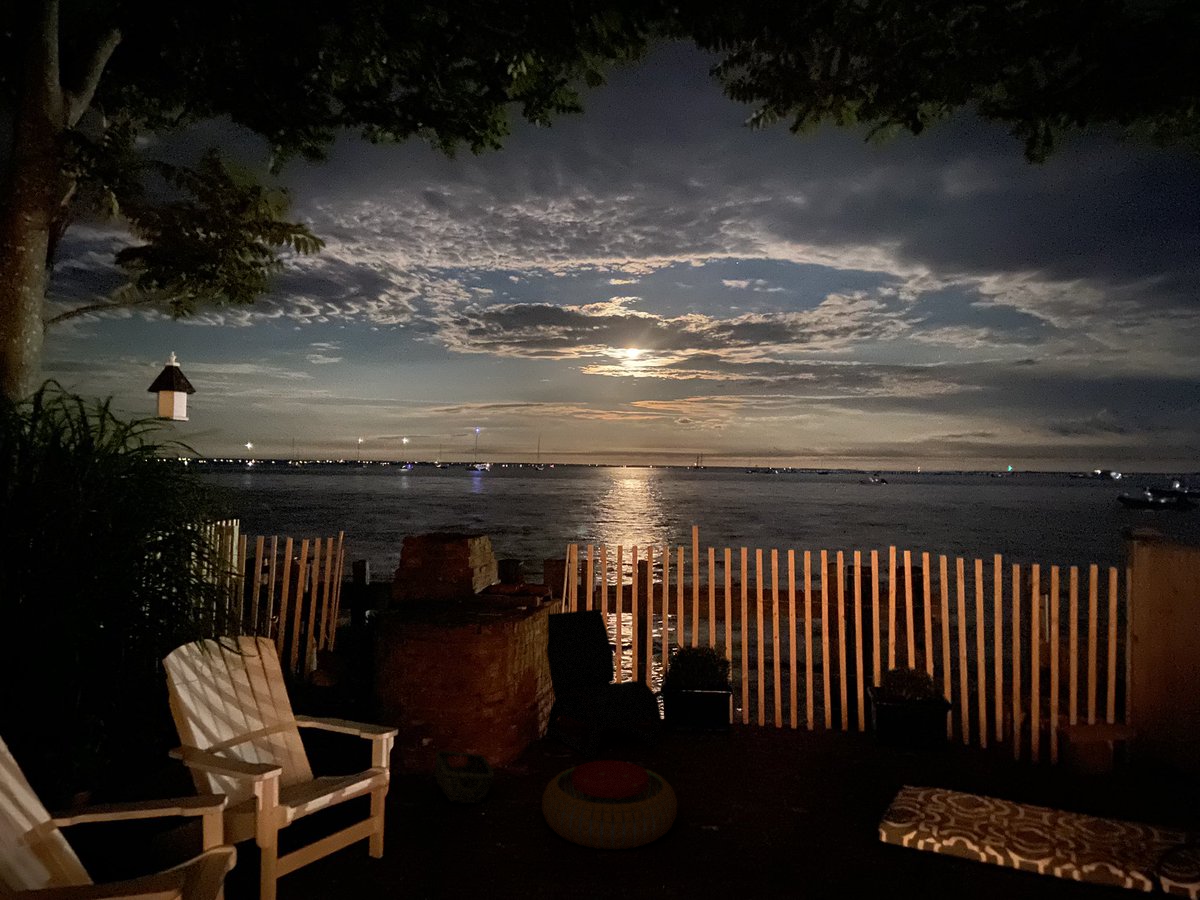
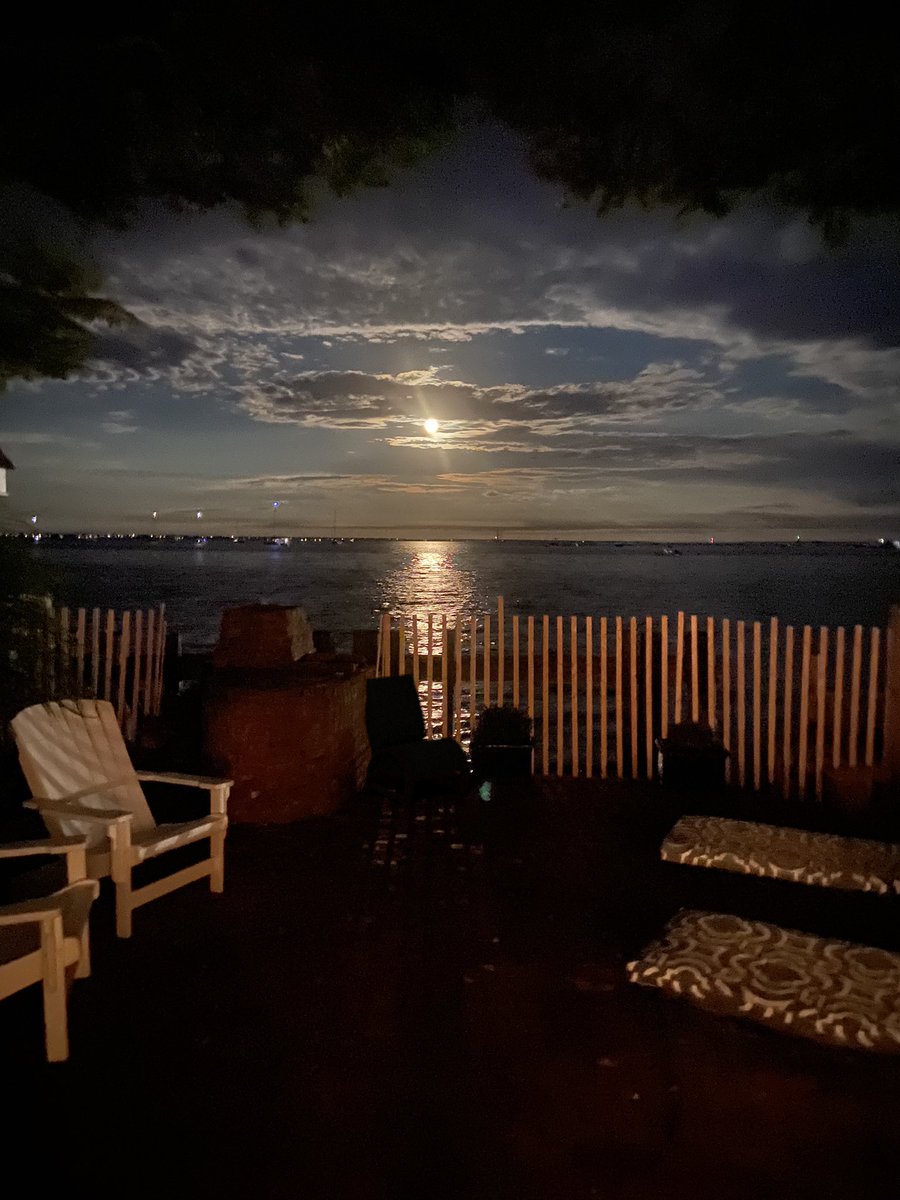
woven basket: present [435,751,494,803] -> none [265,802,320,846]
pouf: present [542,761,677,850] -> none [364,804,485,878]

